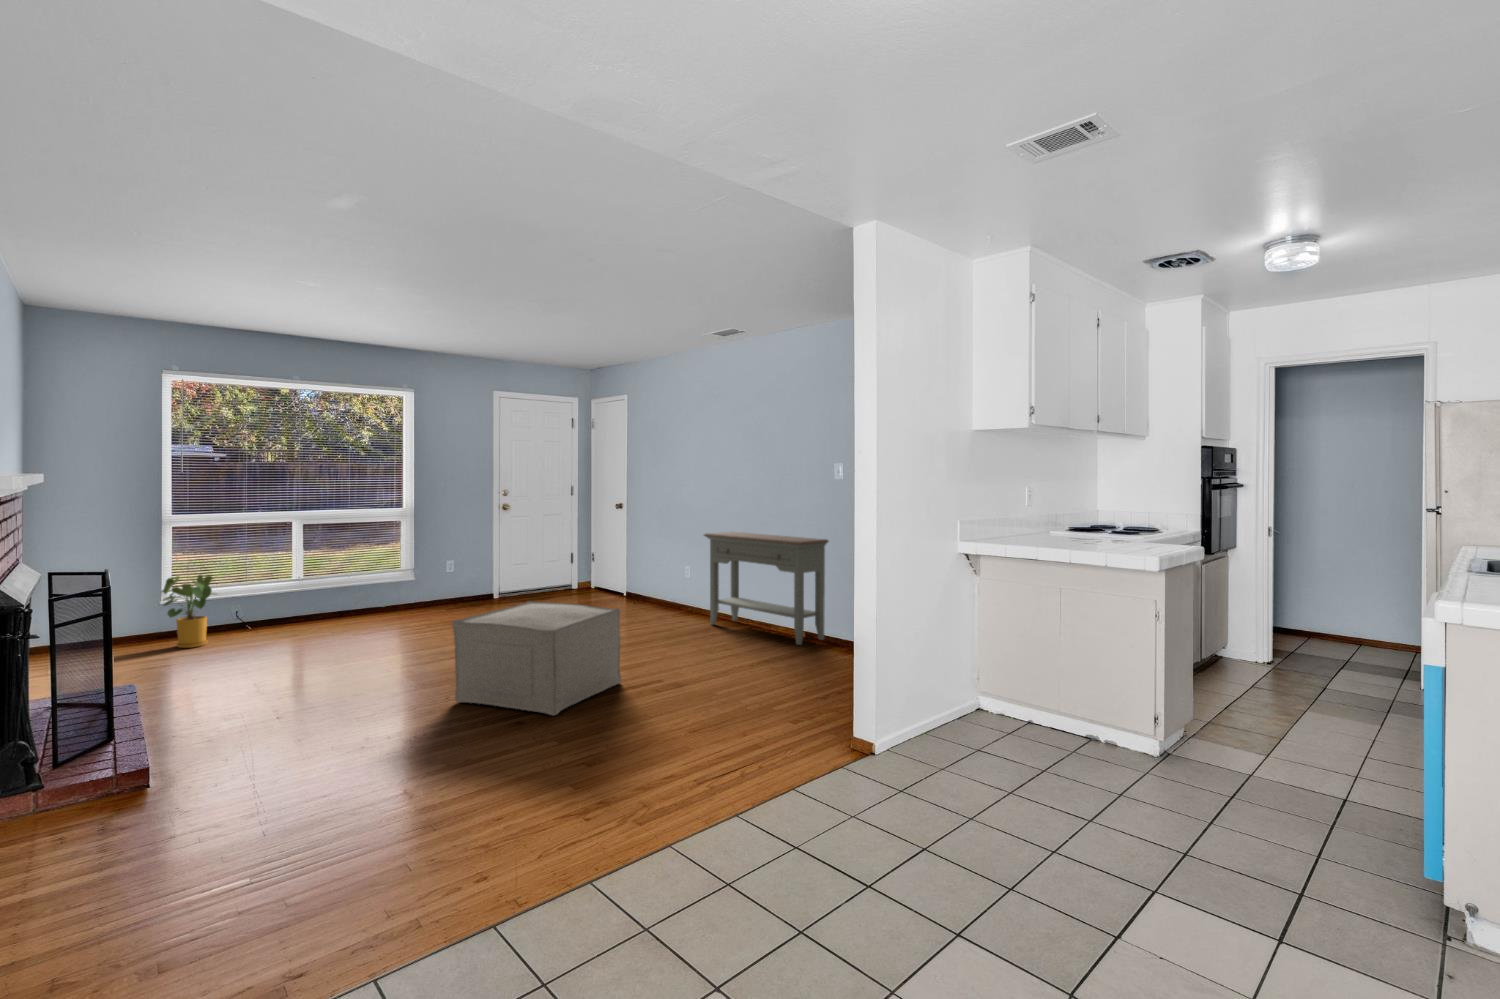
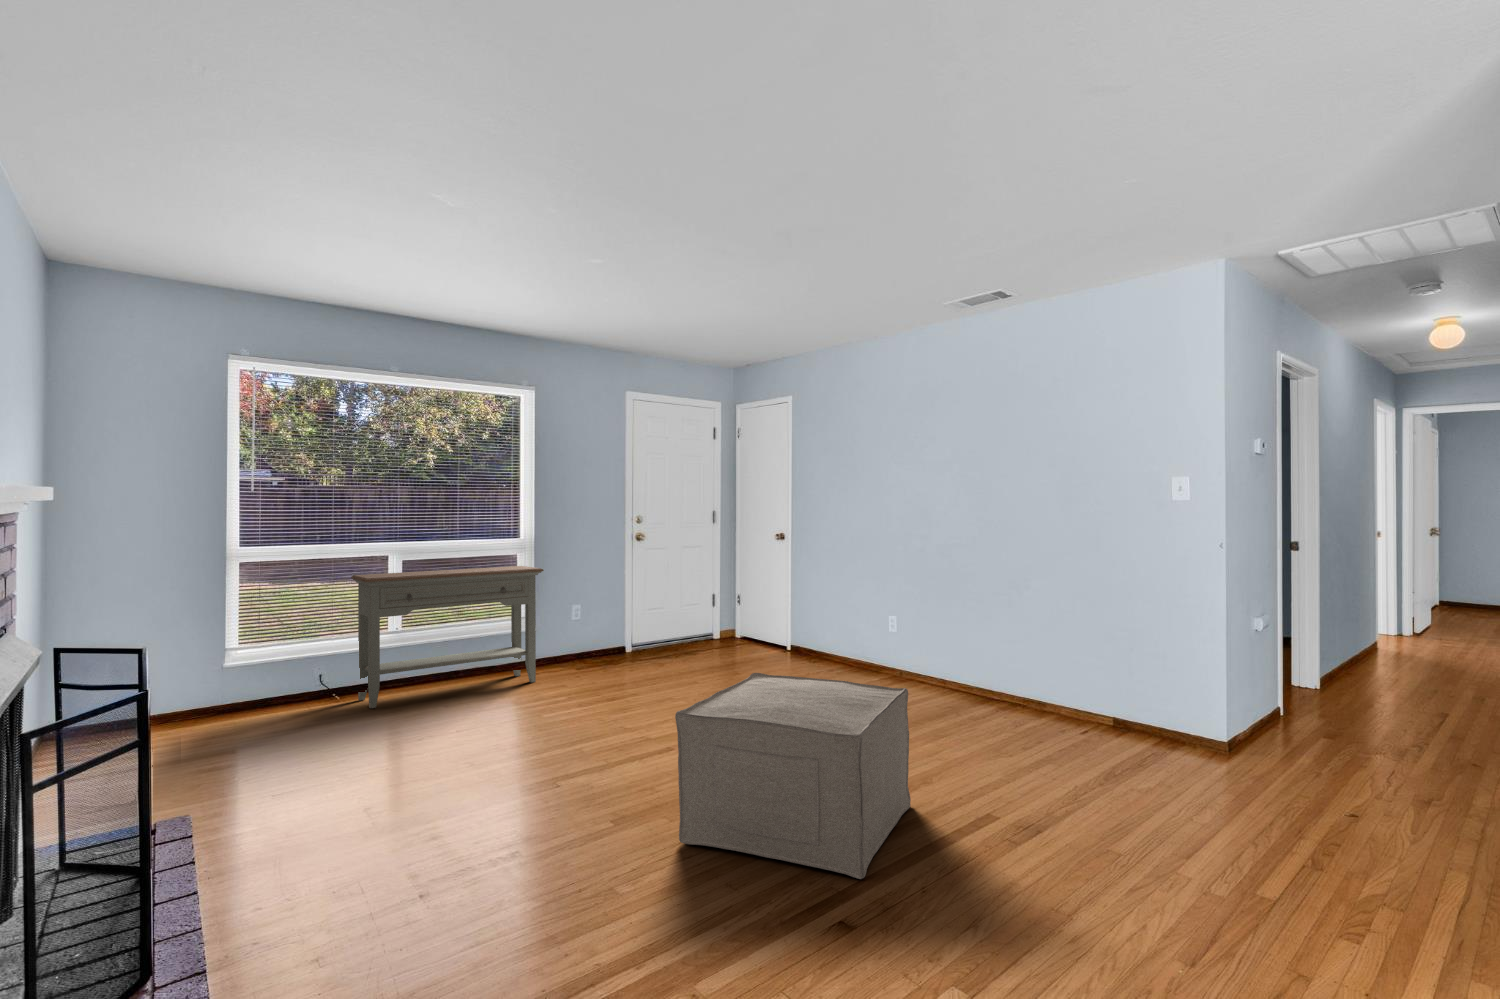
console table: present [704,532,829,645] -> present [351,566,544,708]
house plant: present [163,575,215,648] -> none [225,627,303,729]

